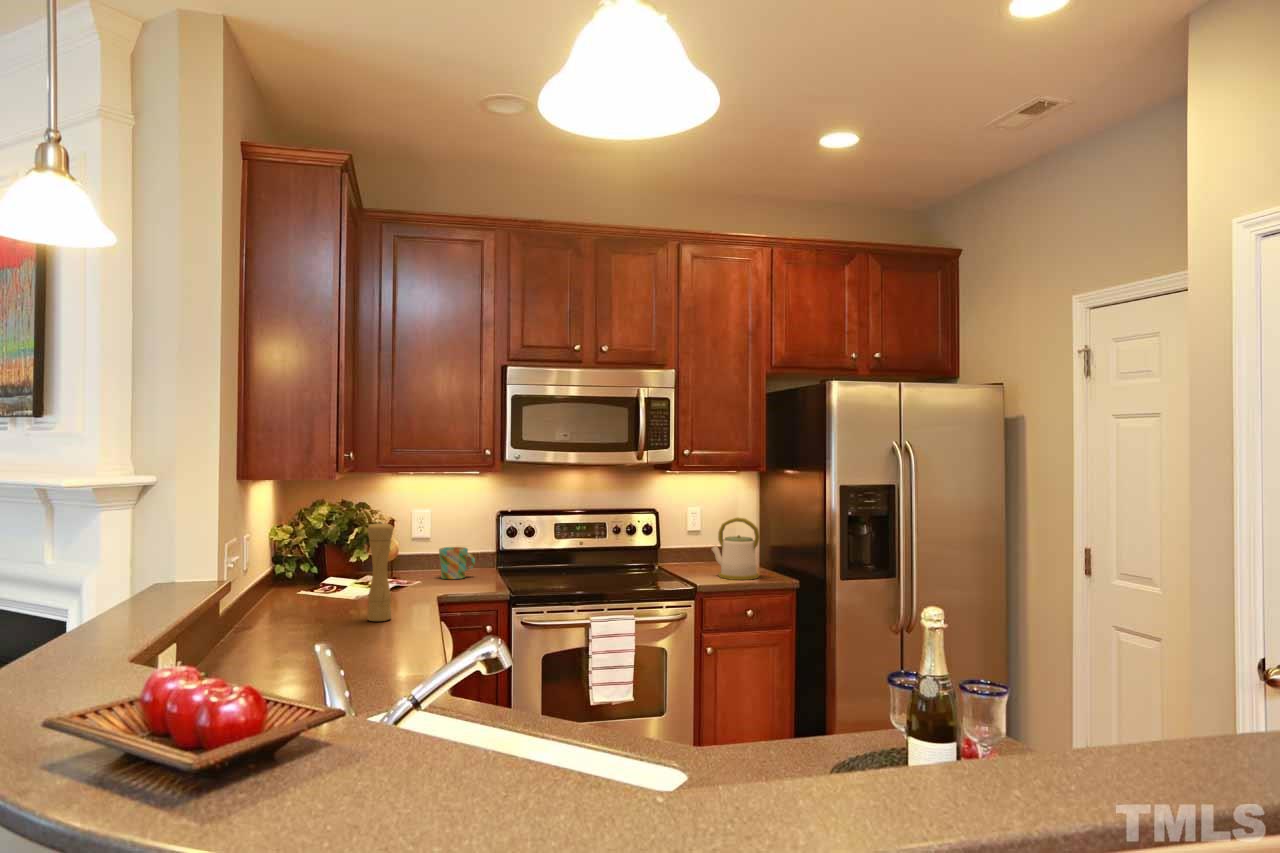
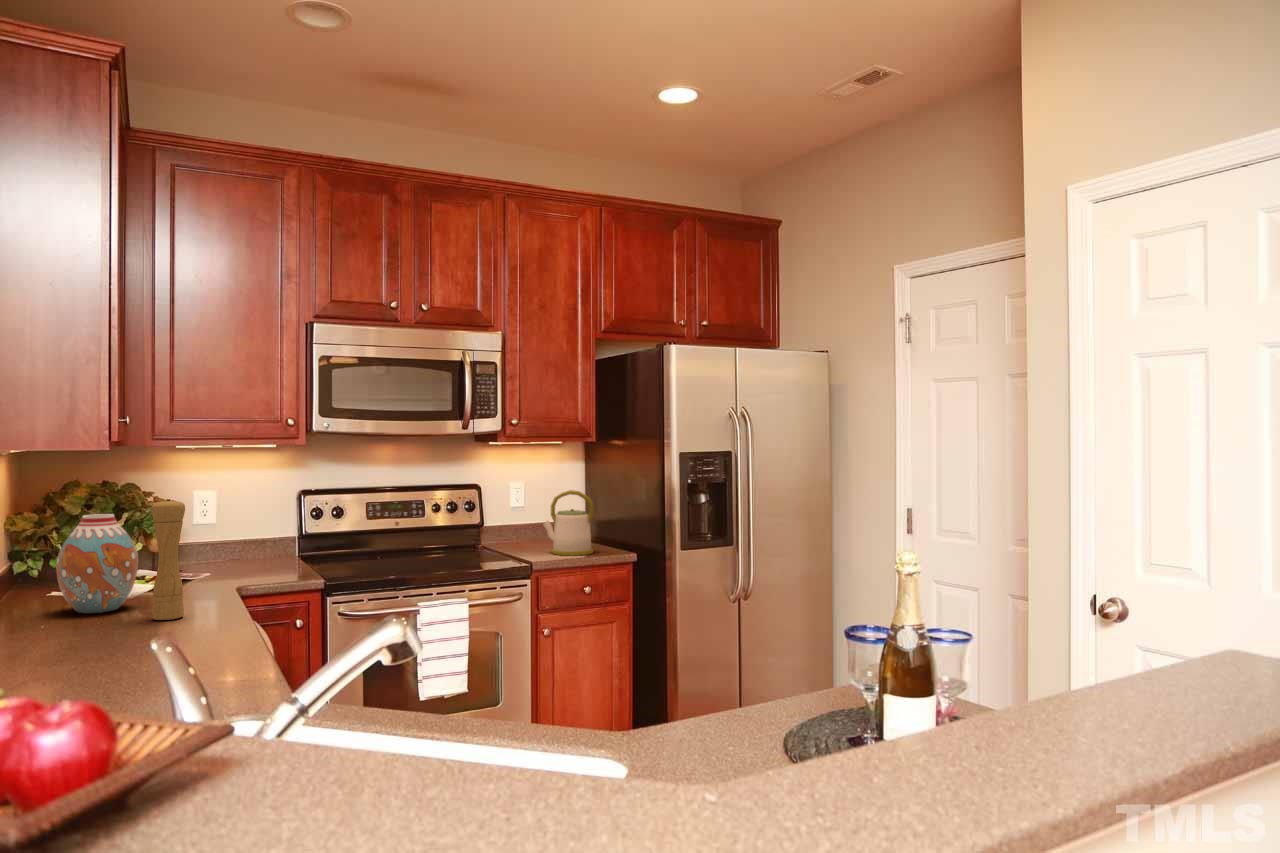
vase: none [301,531,360,612] -> present [56,514,138,613]
mug: present [439,547,475,579] -> none [230,532,275,569]

